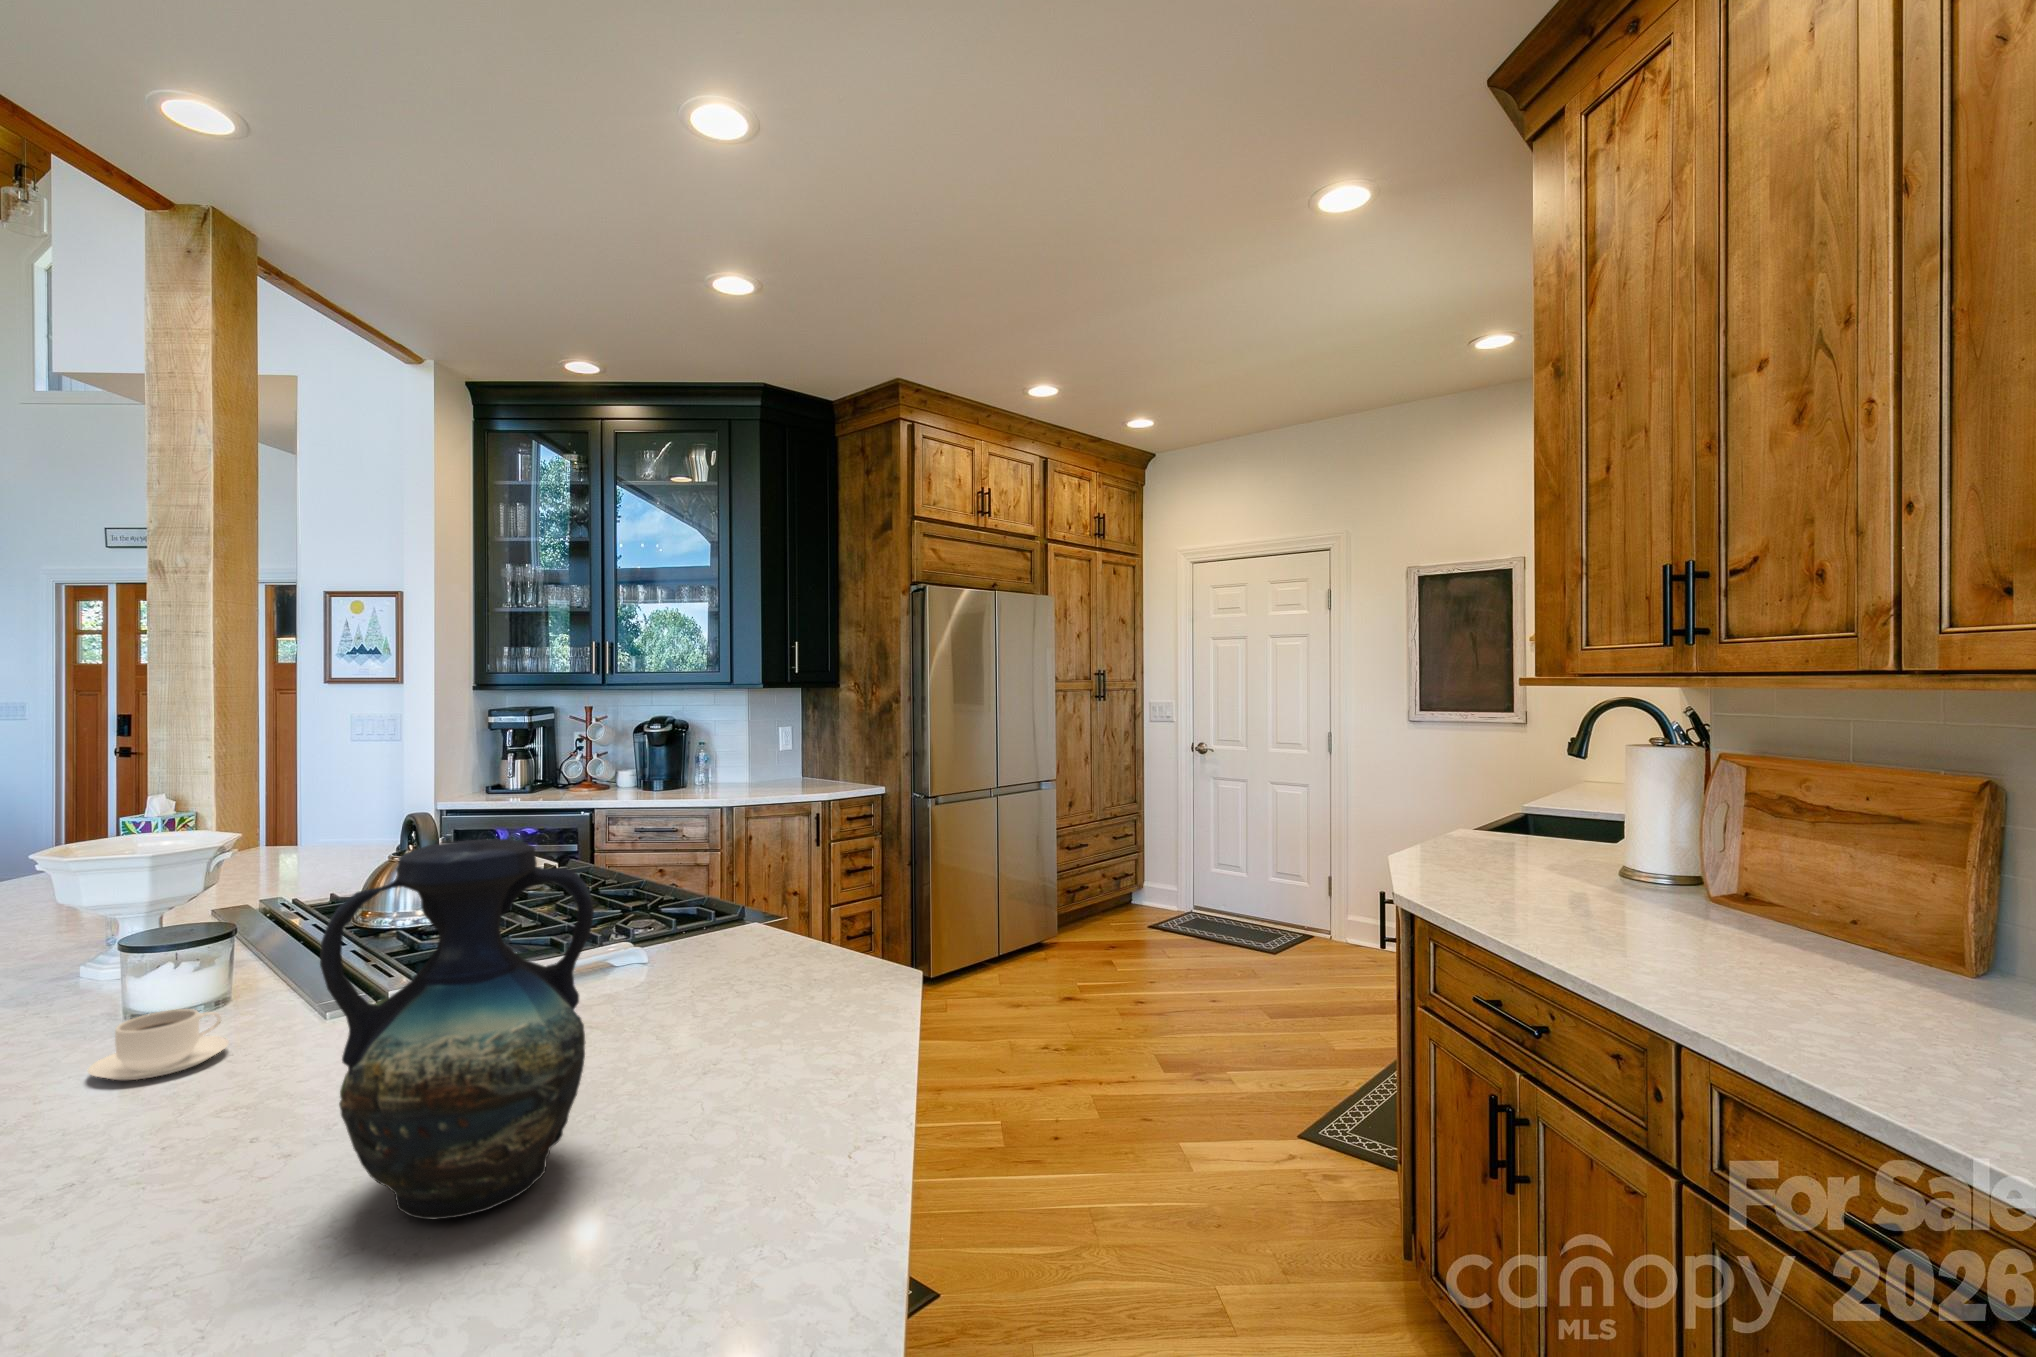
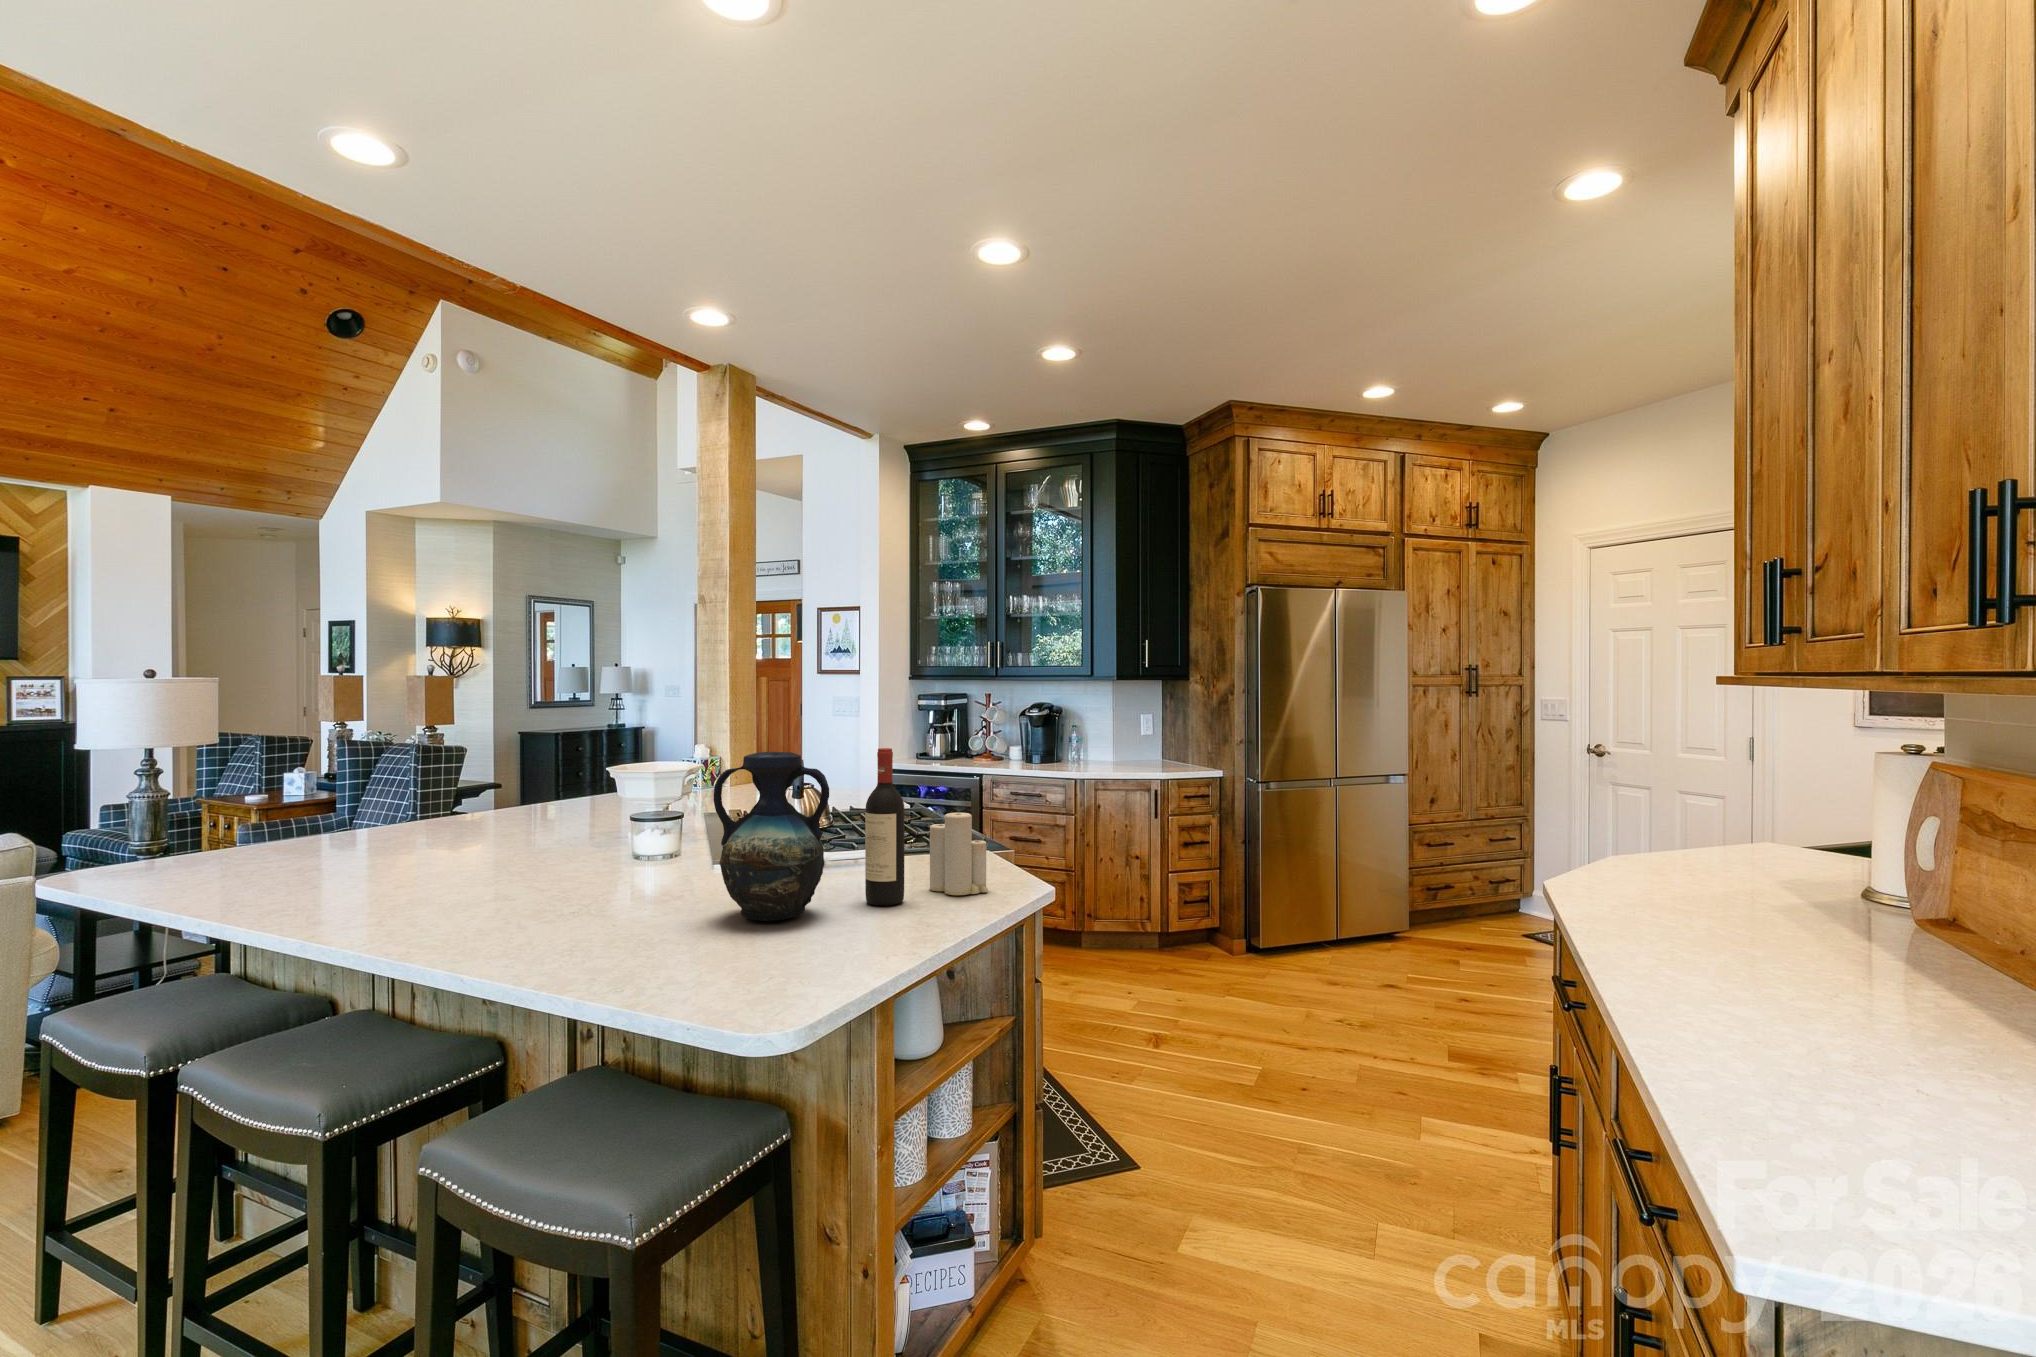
wine bottle: none [643,812,717,1104] -> present [865,748,904,906]
candle: none [730,895,836,1049] -> present [930,805,988,895]
coffee cup: present [88,1009,229,1080] -> none [655,839,710,867]

